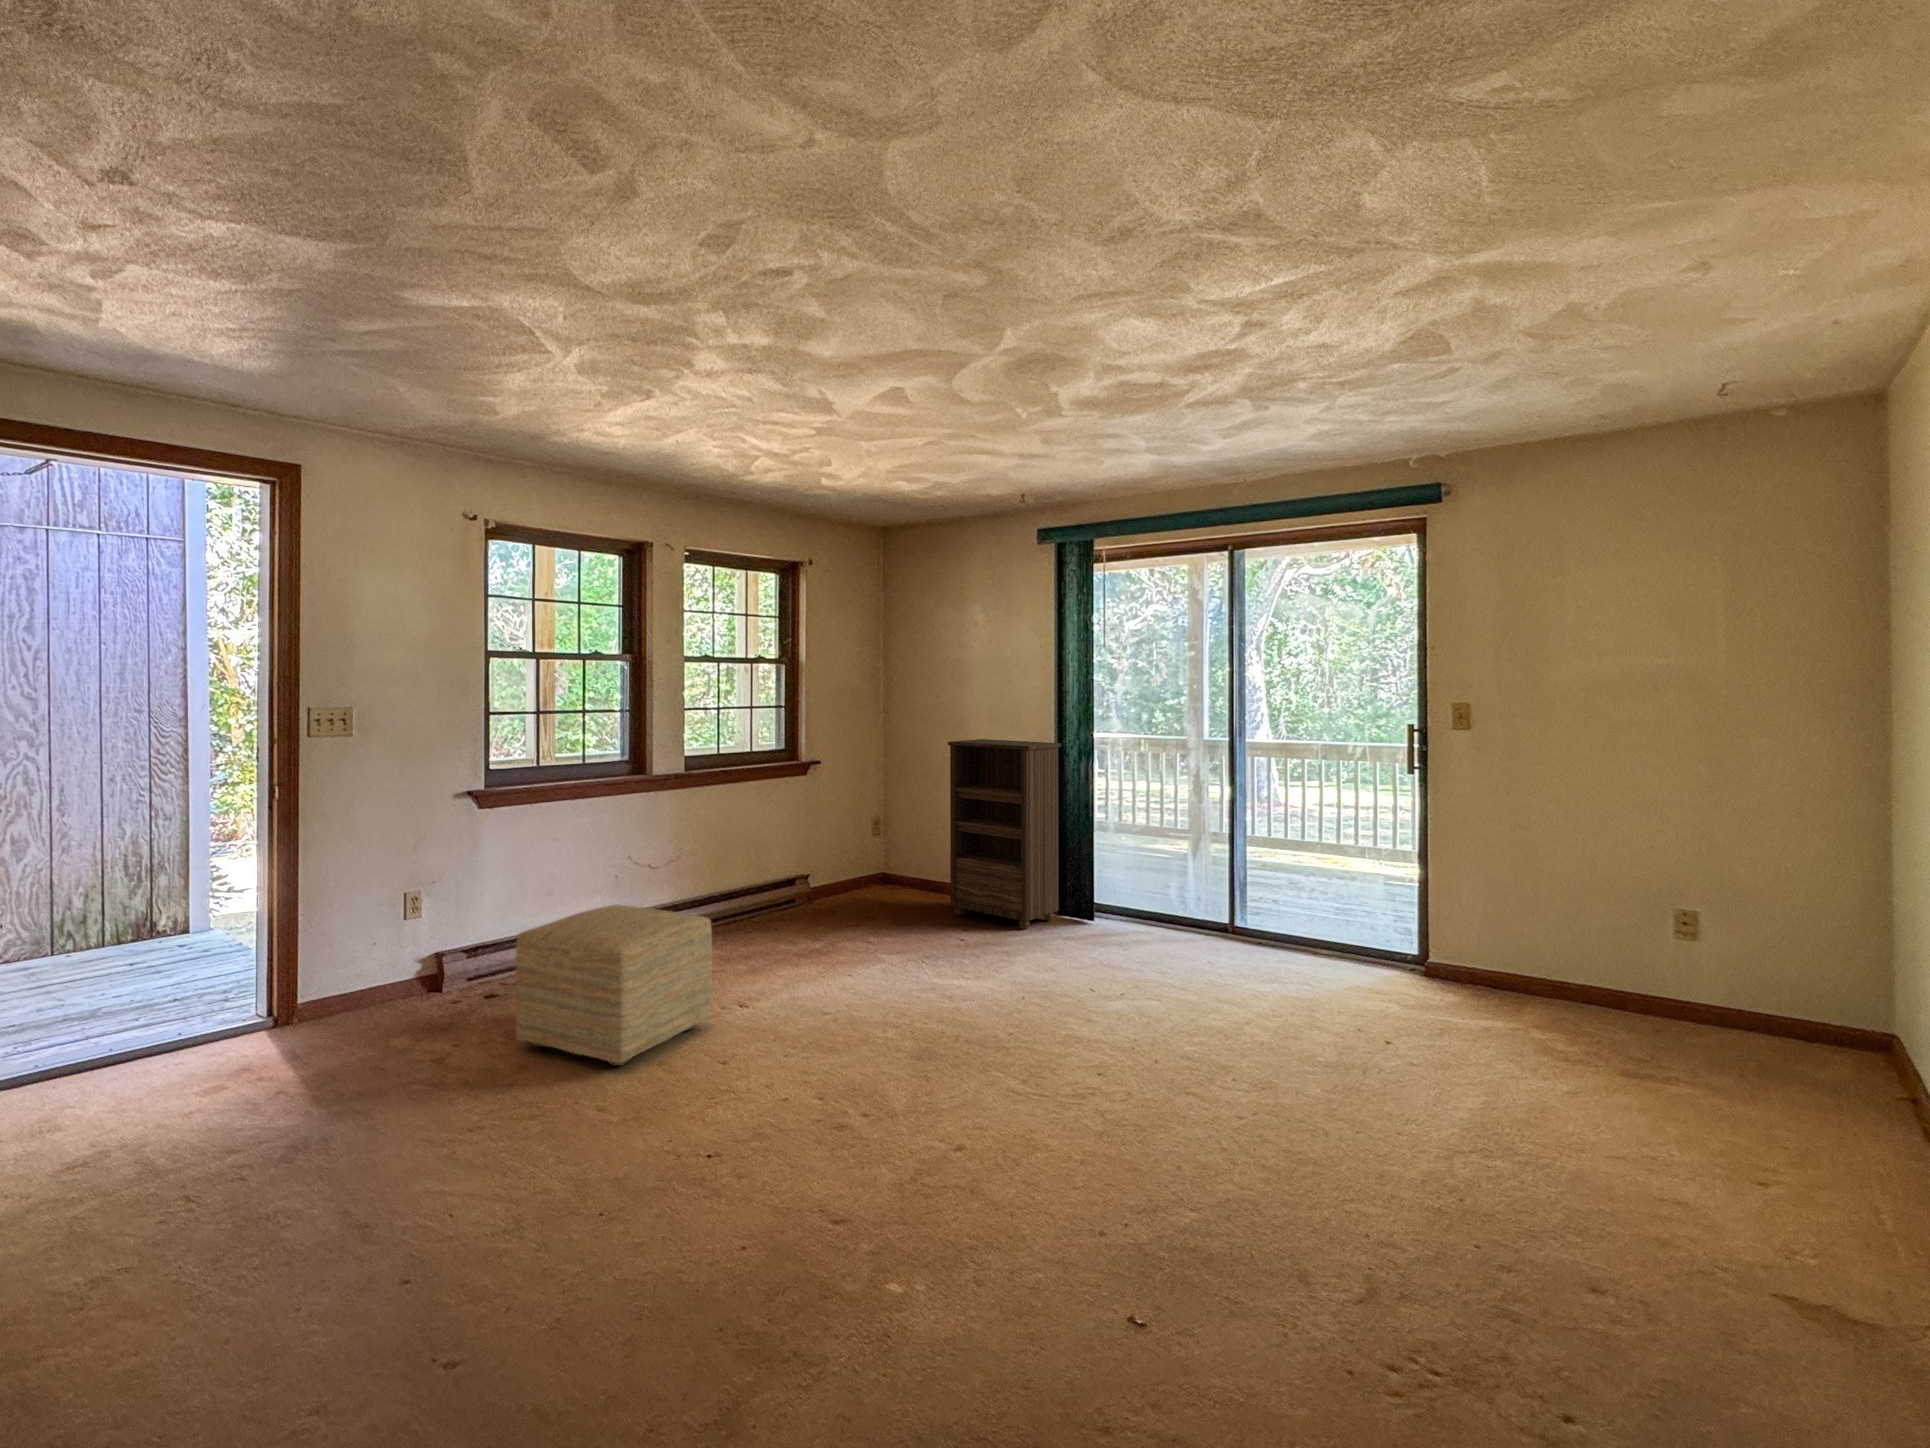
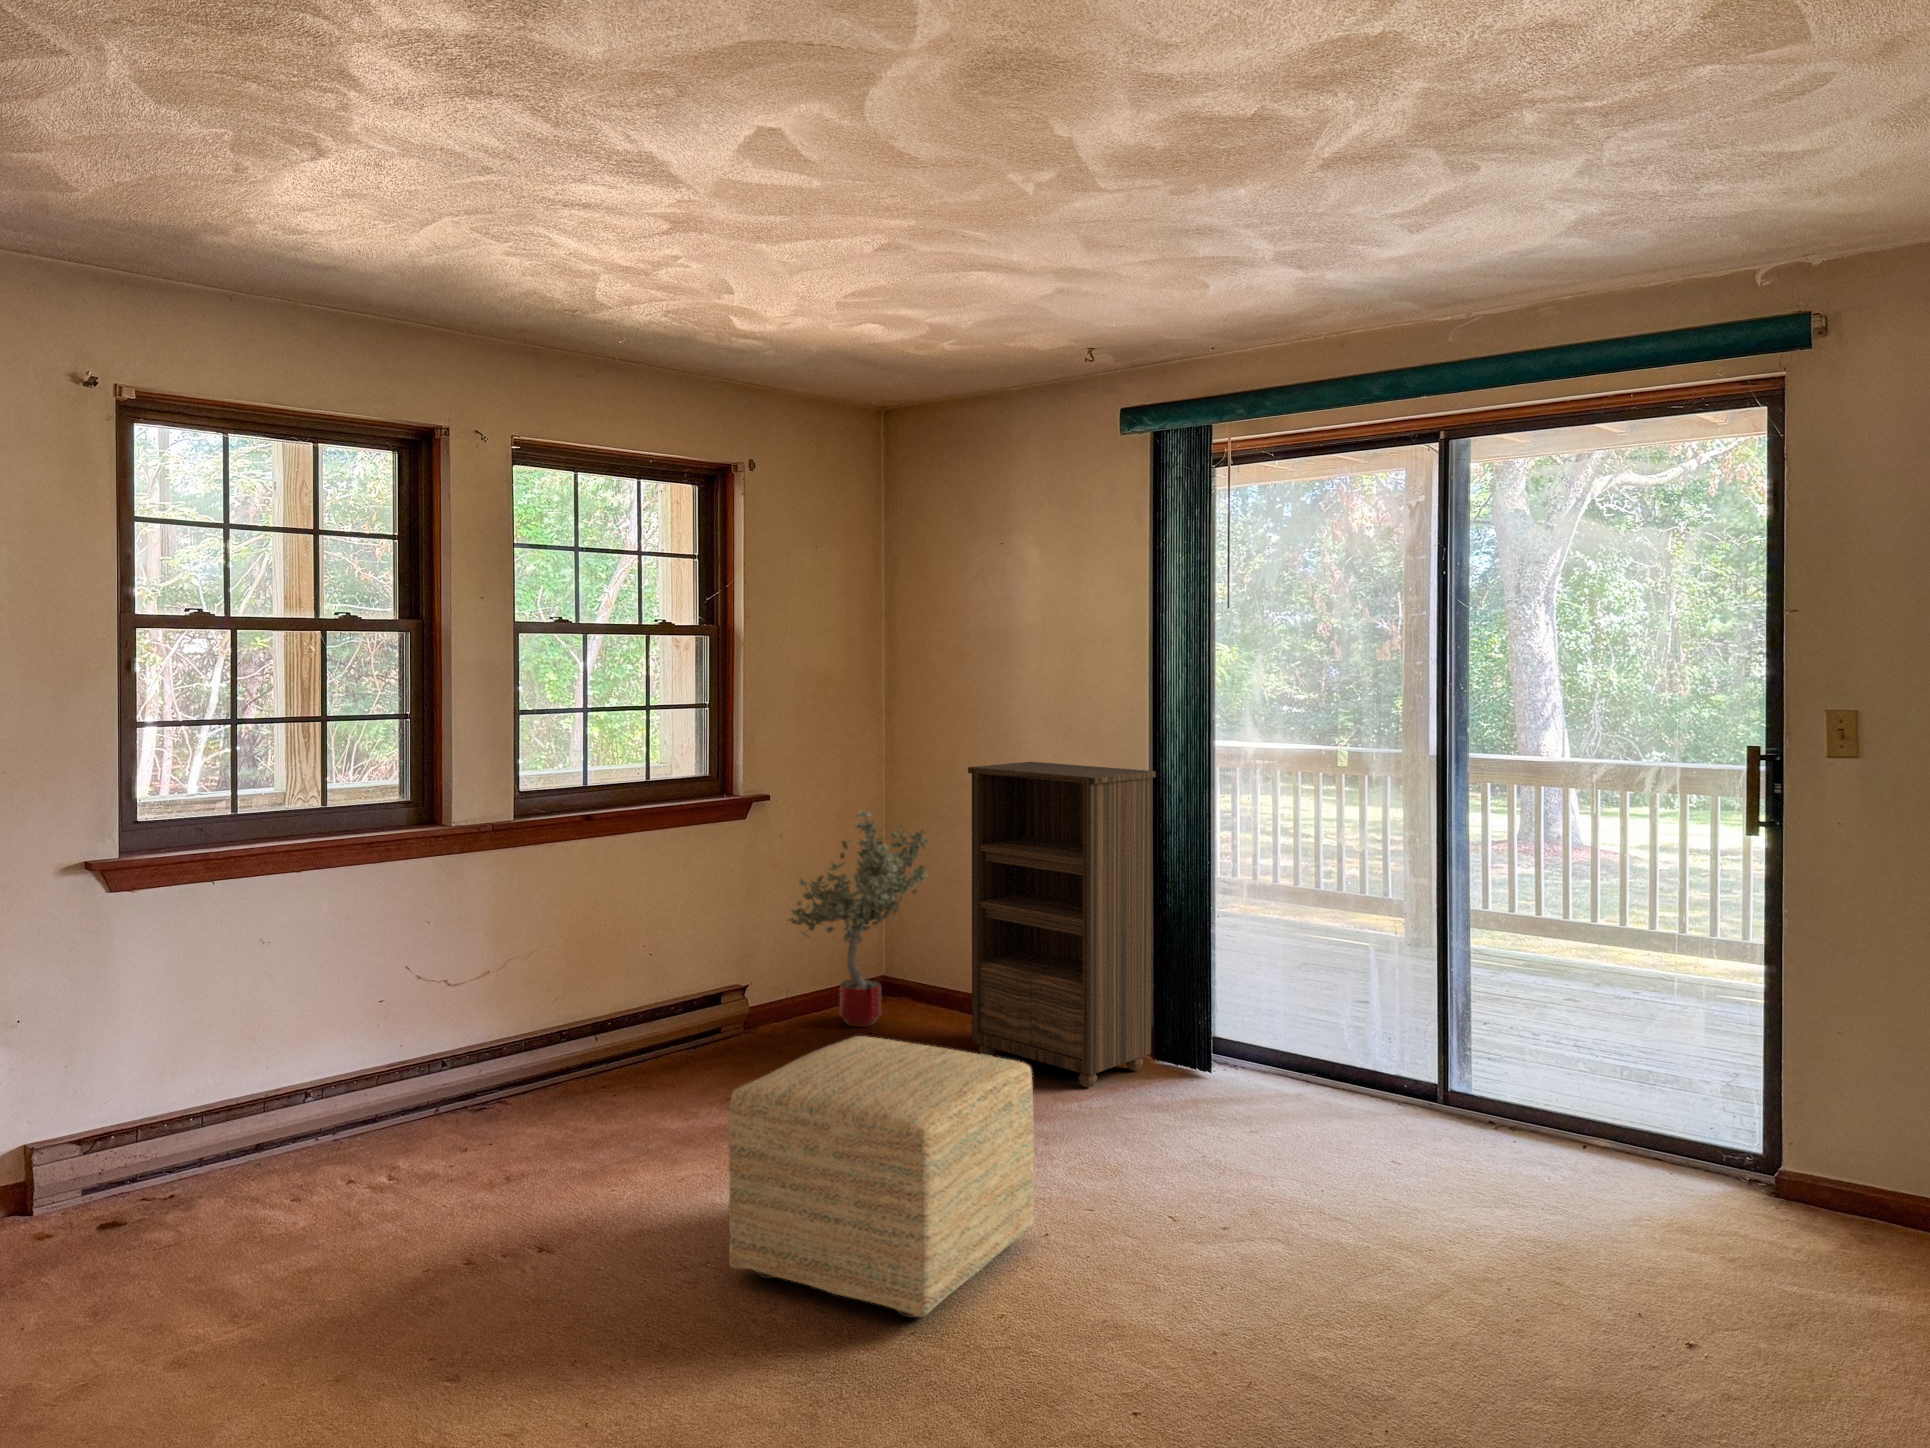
potted tree: none [834,768,916,900] -> present [788,810,928,1027]
ottoman: present [516,904,712,1066] -> present [728,1036,1034,1317]

